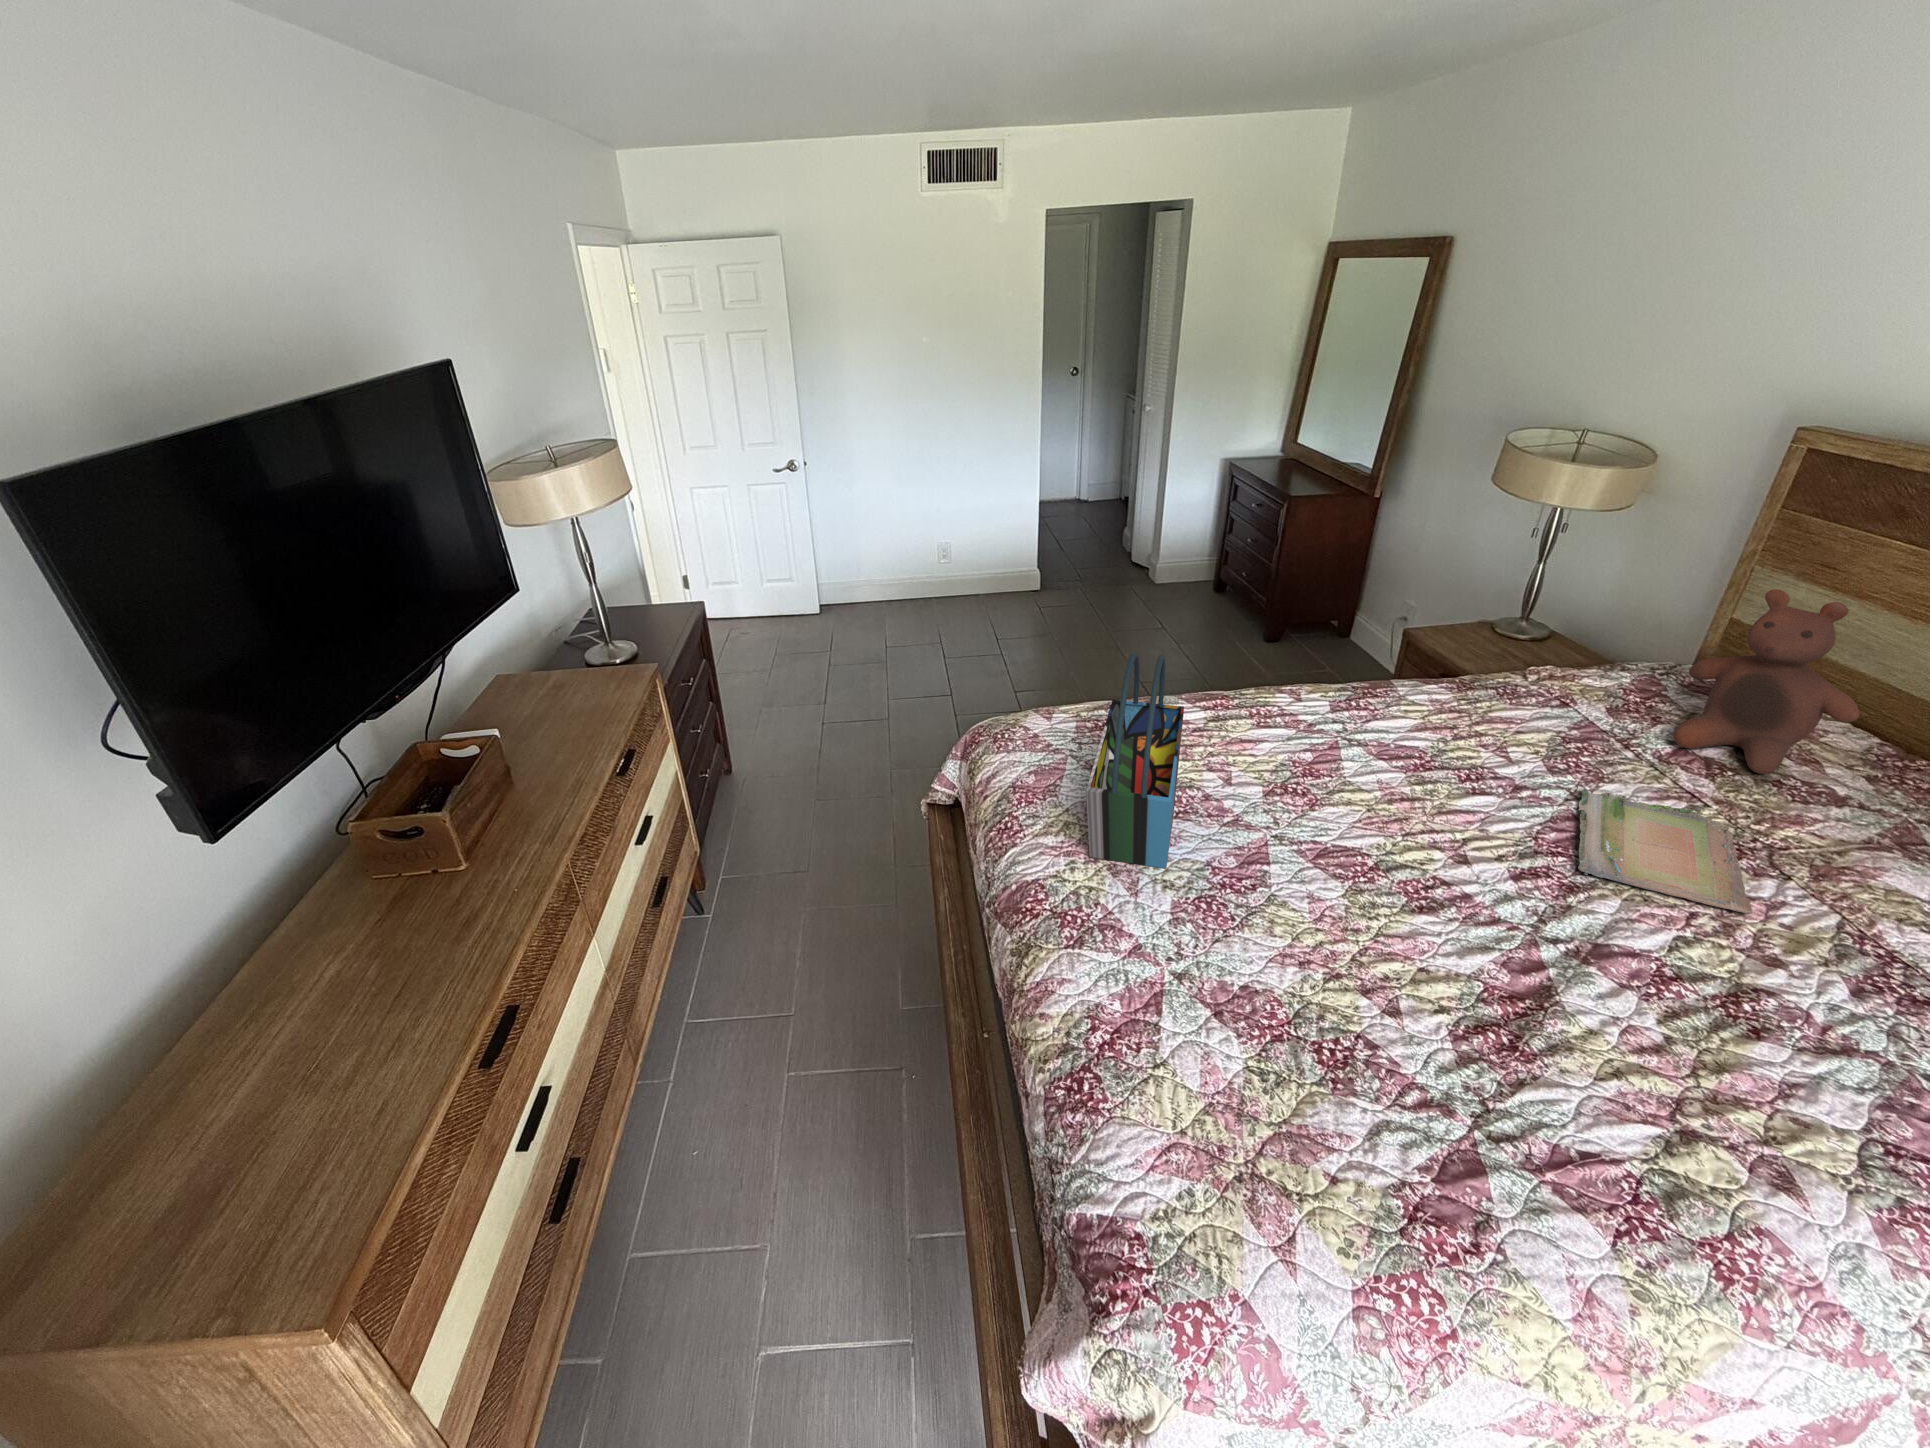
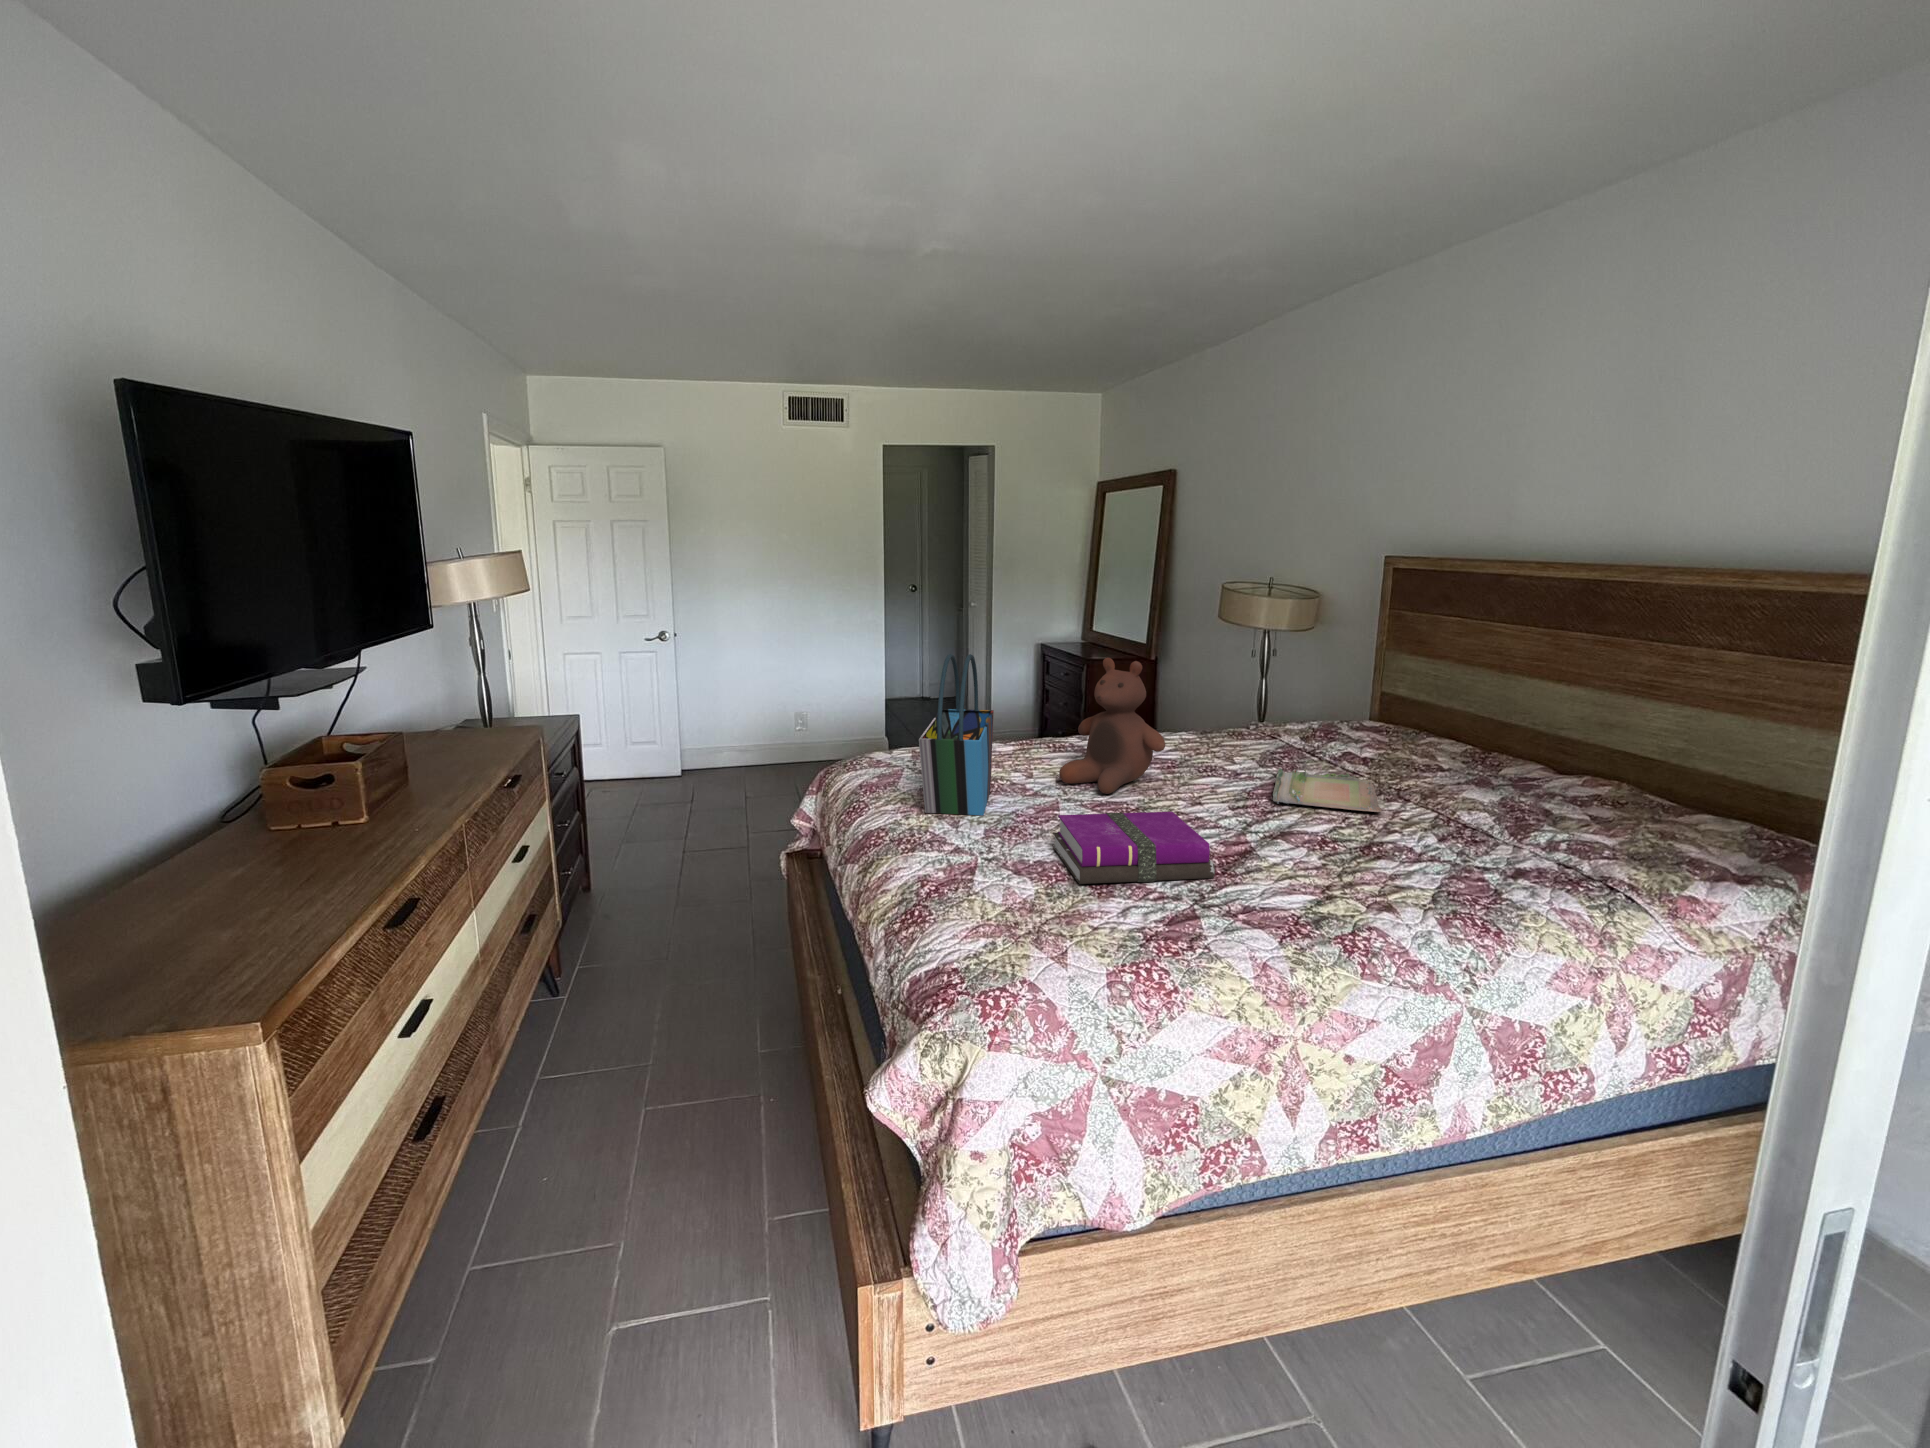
stuffed bear: present [1673,589,1859,774] -> present [1059,658,1165,794]
notebook: none [1263,926,1505,1063] -> present [1053,812,1215,884]

